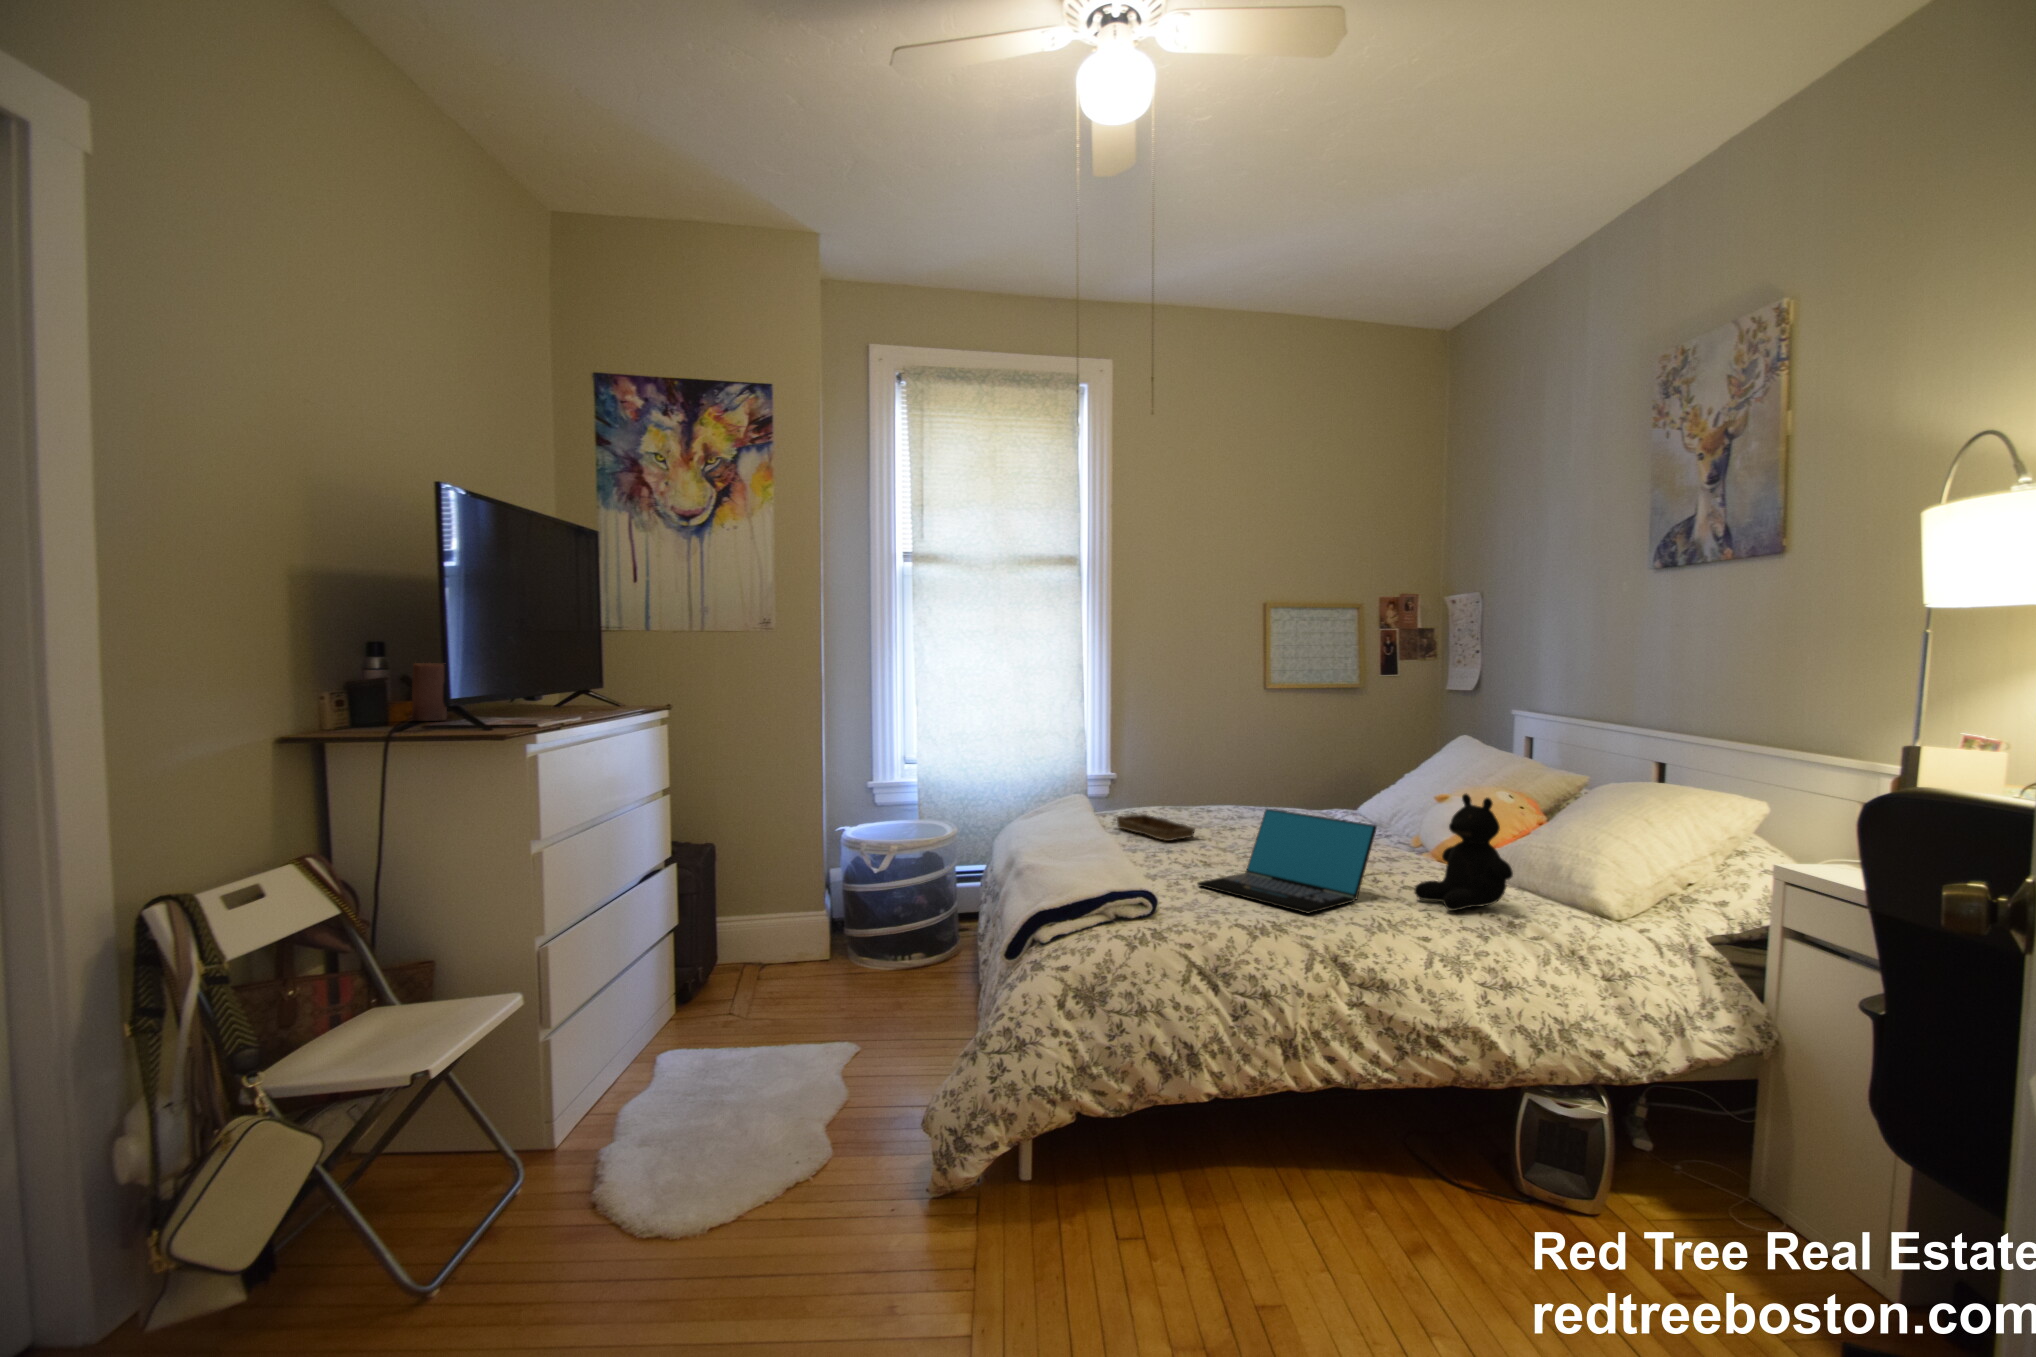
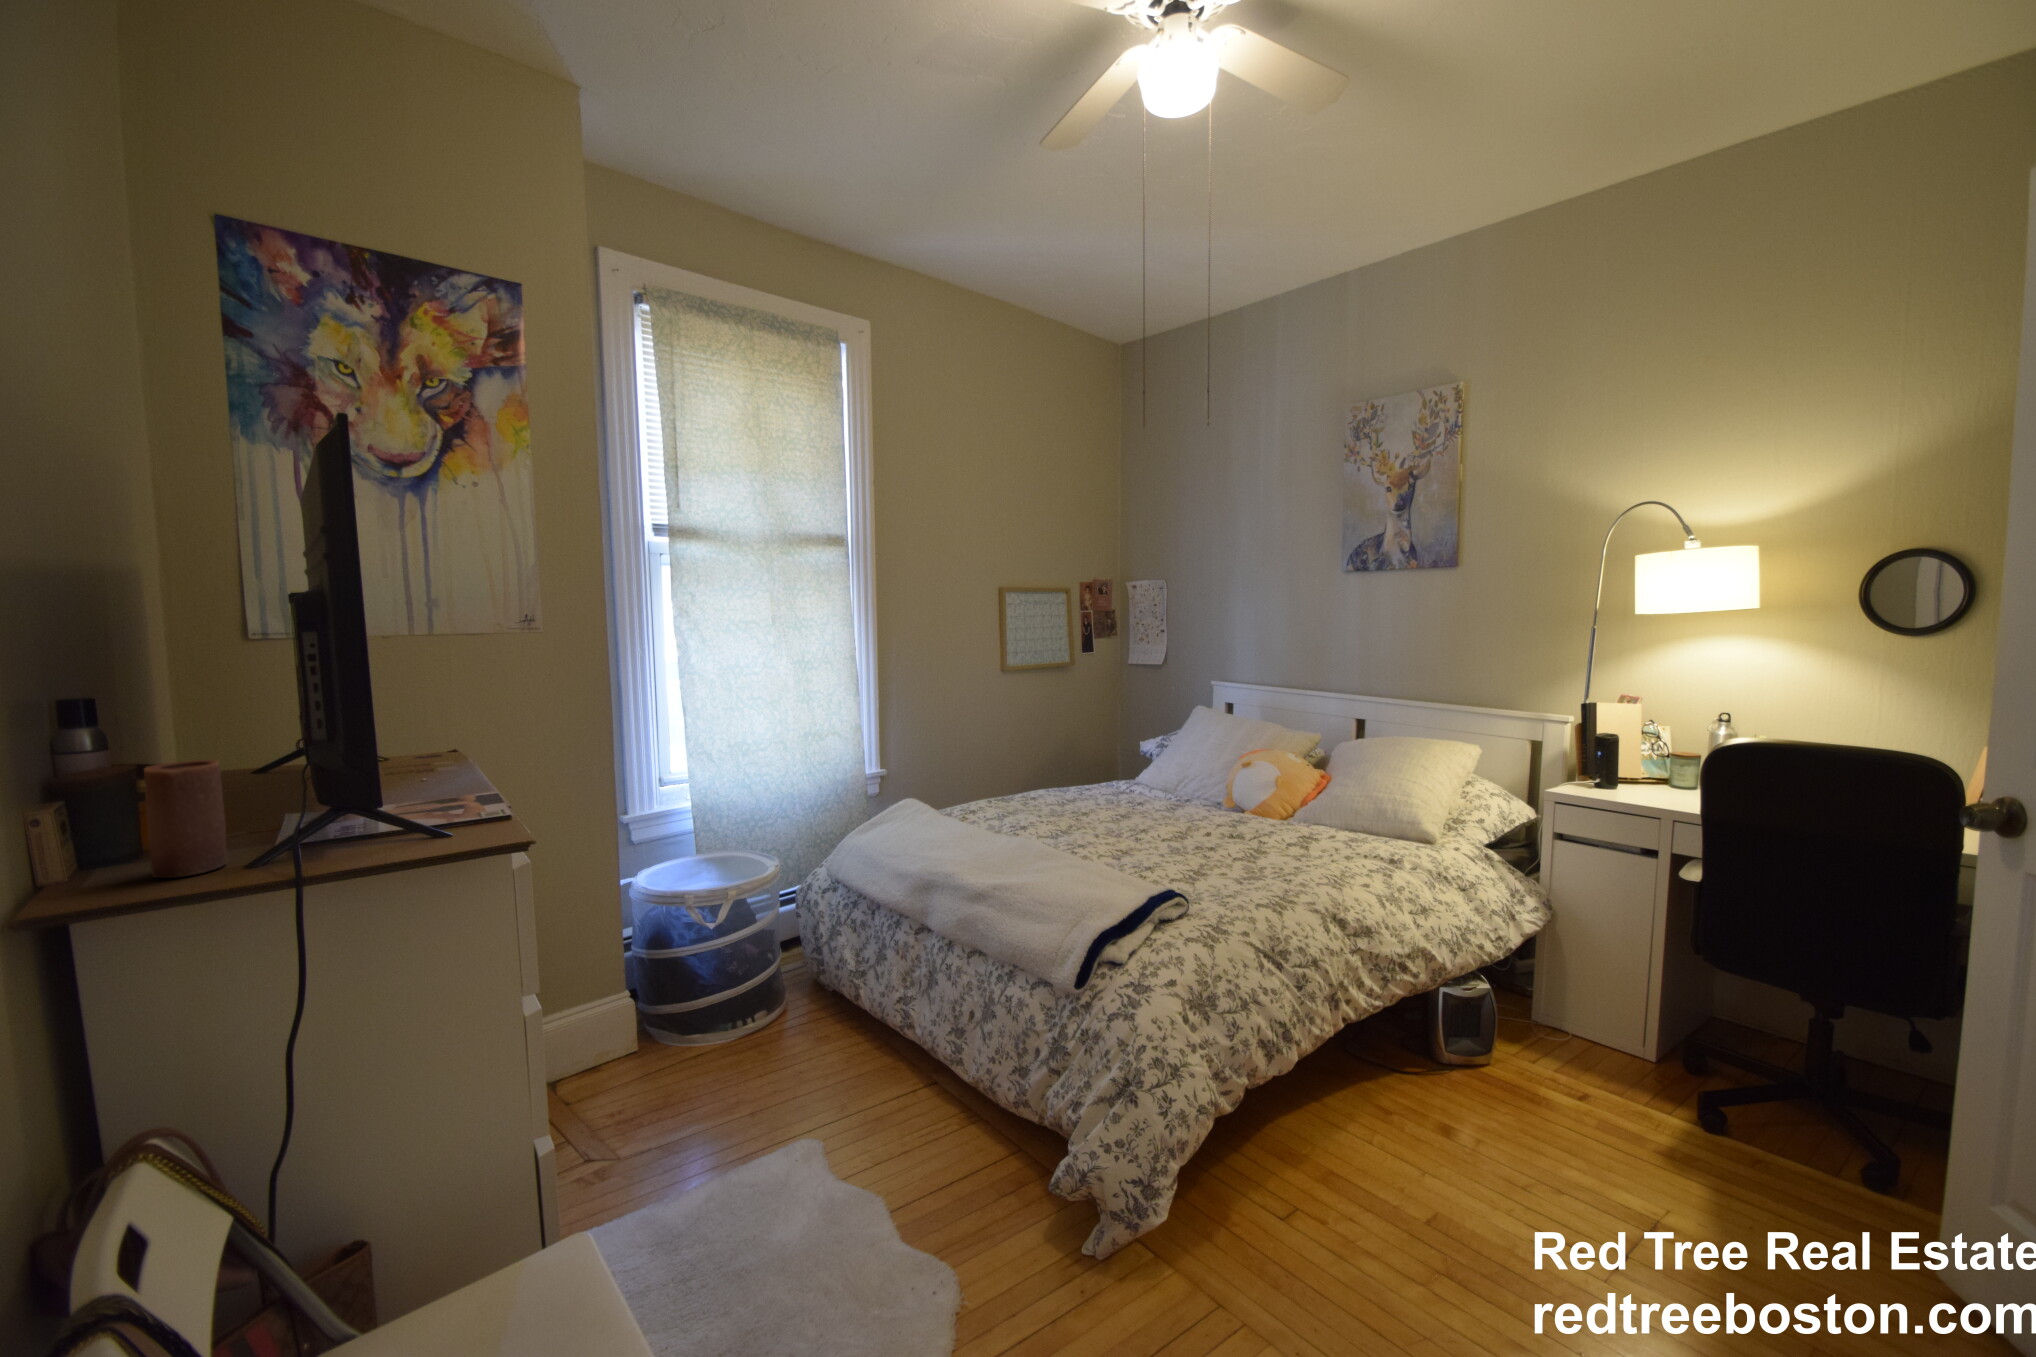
teddy bear: present [1414,793,1513,911] -> none [1310,759,1383,853]
laptop: present [1198,808,1377,913] -> none [1167,787,1290,880]
tray: present [1116,814,1196,841] -> none [977,797,1069,824]

